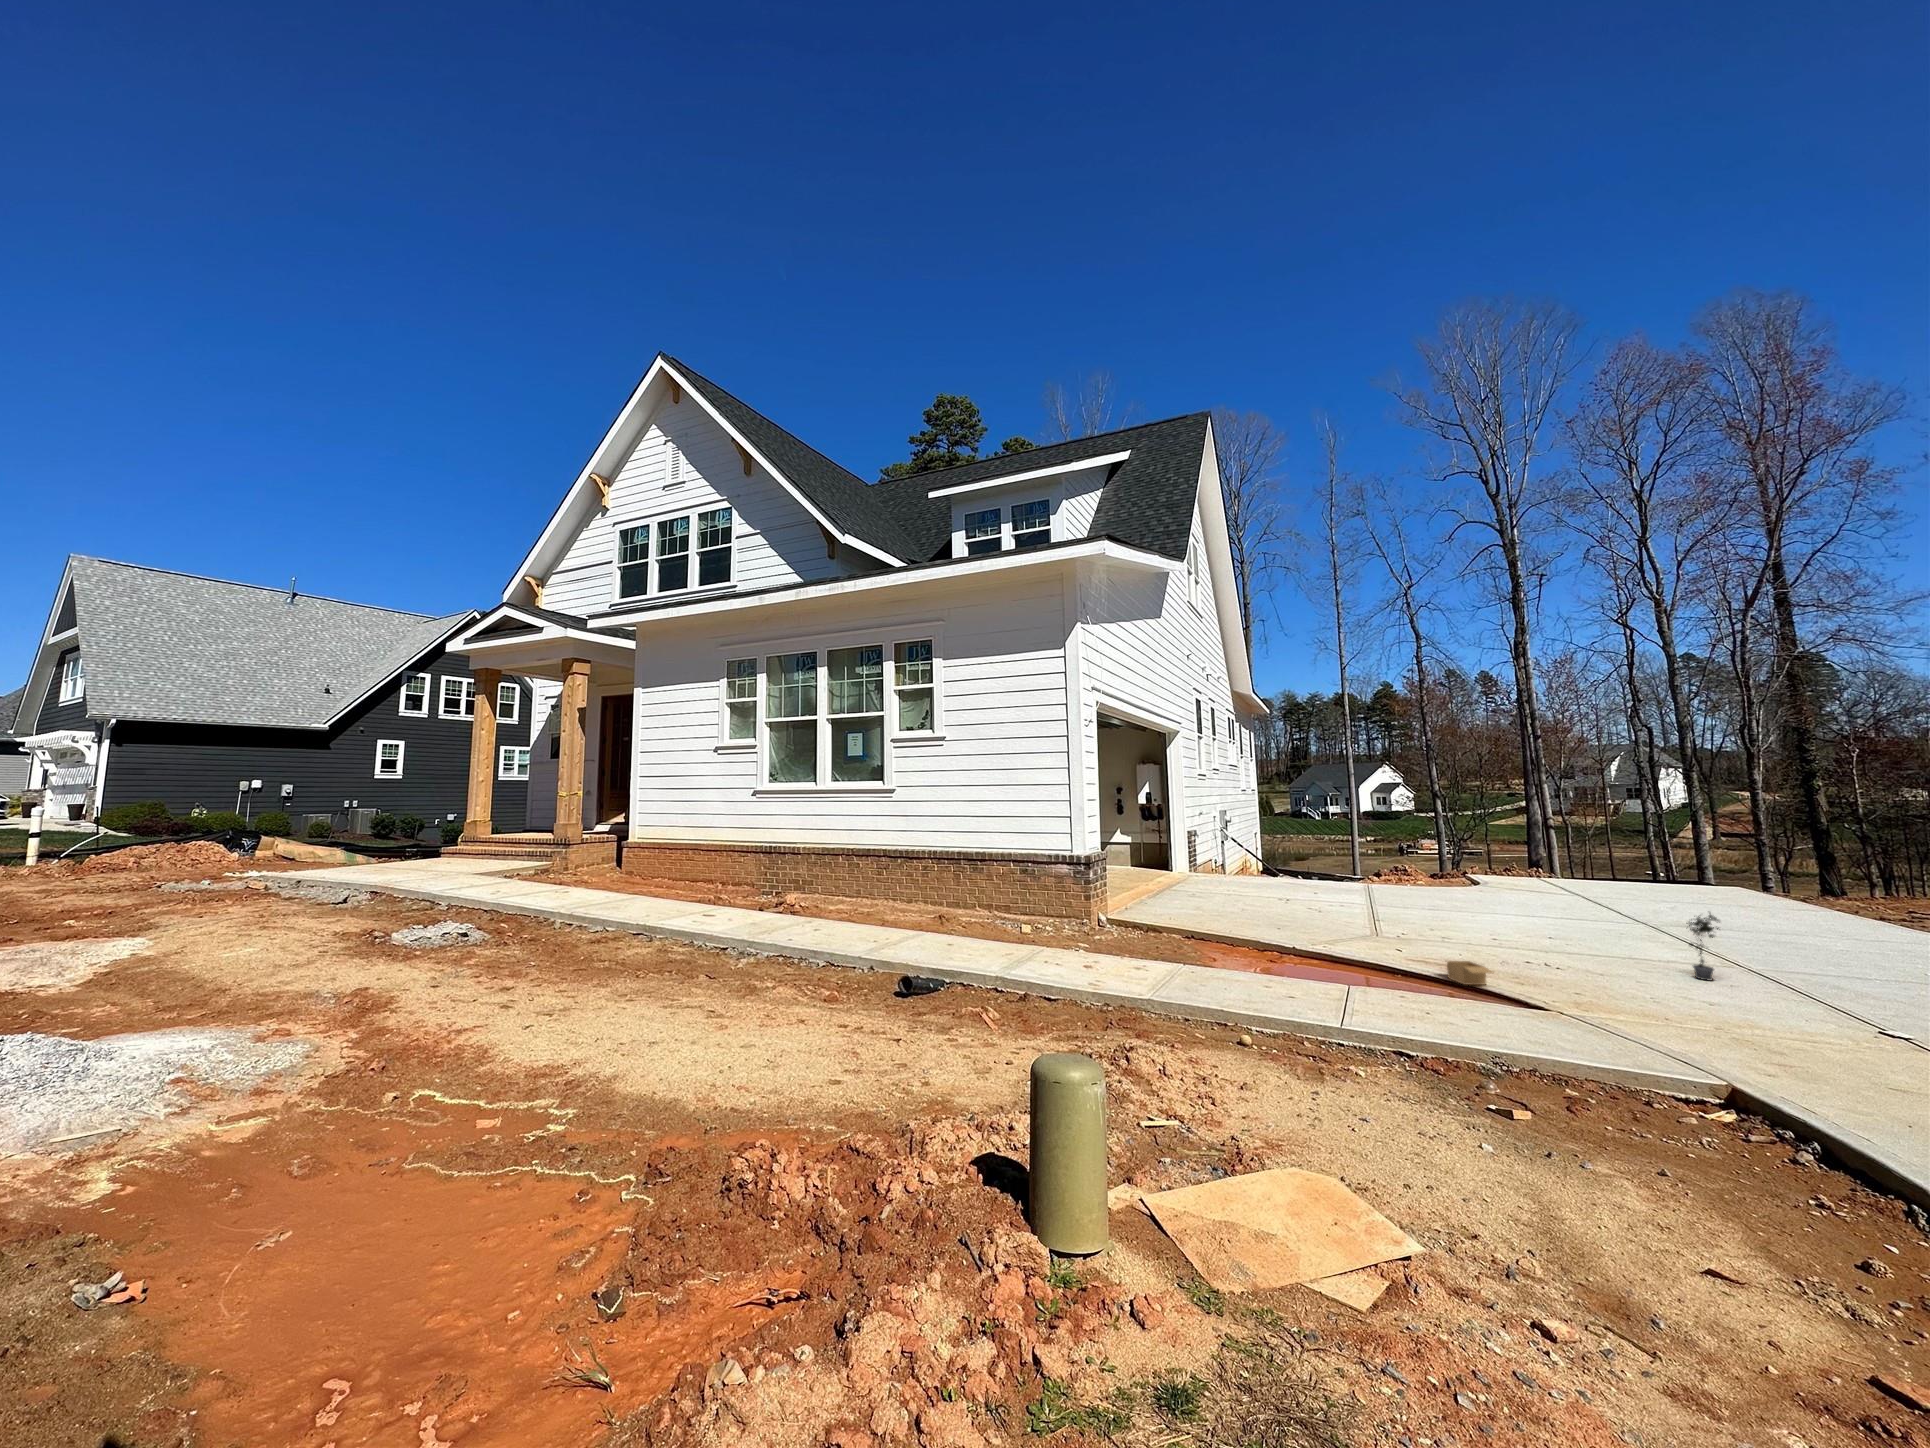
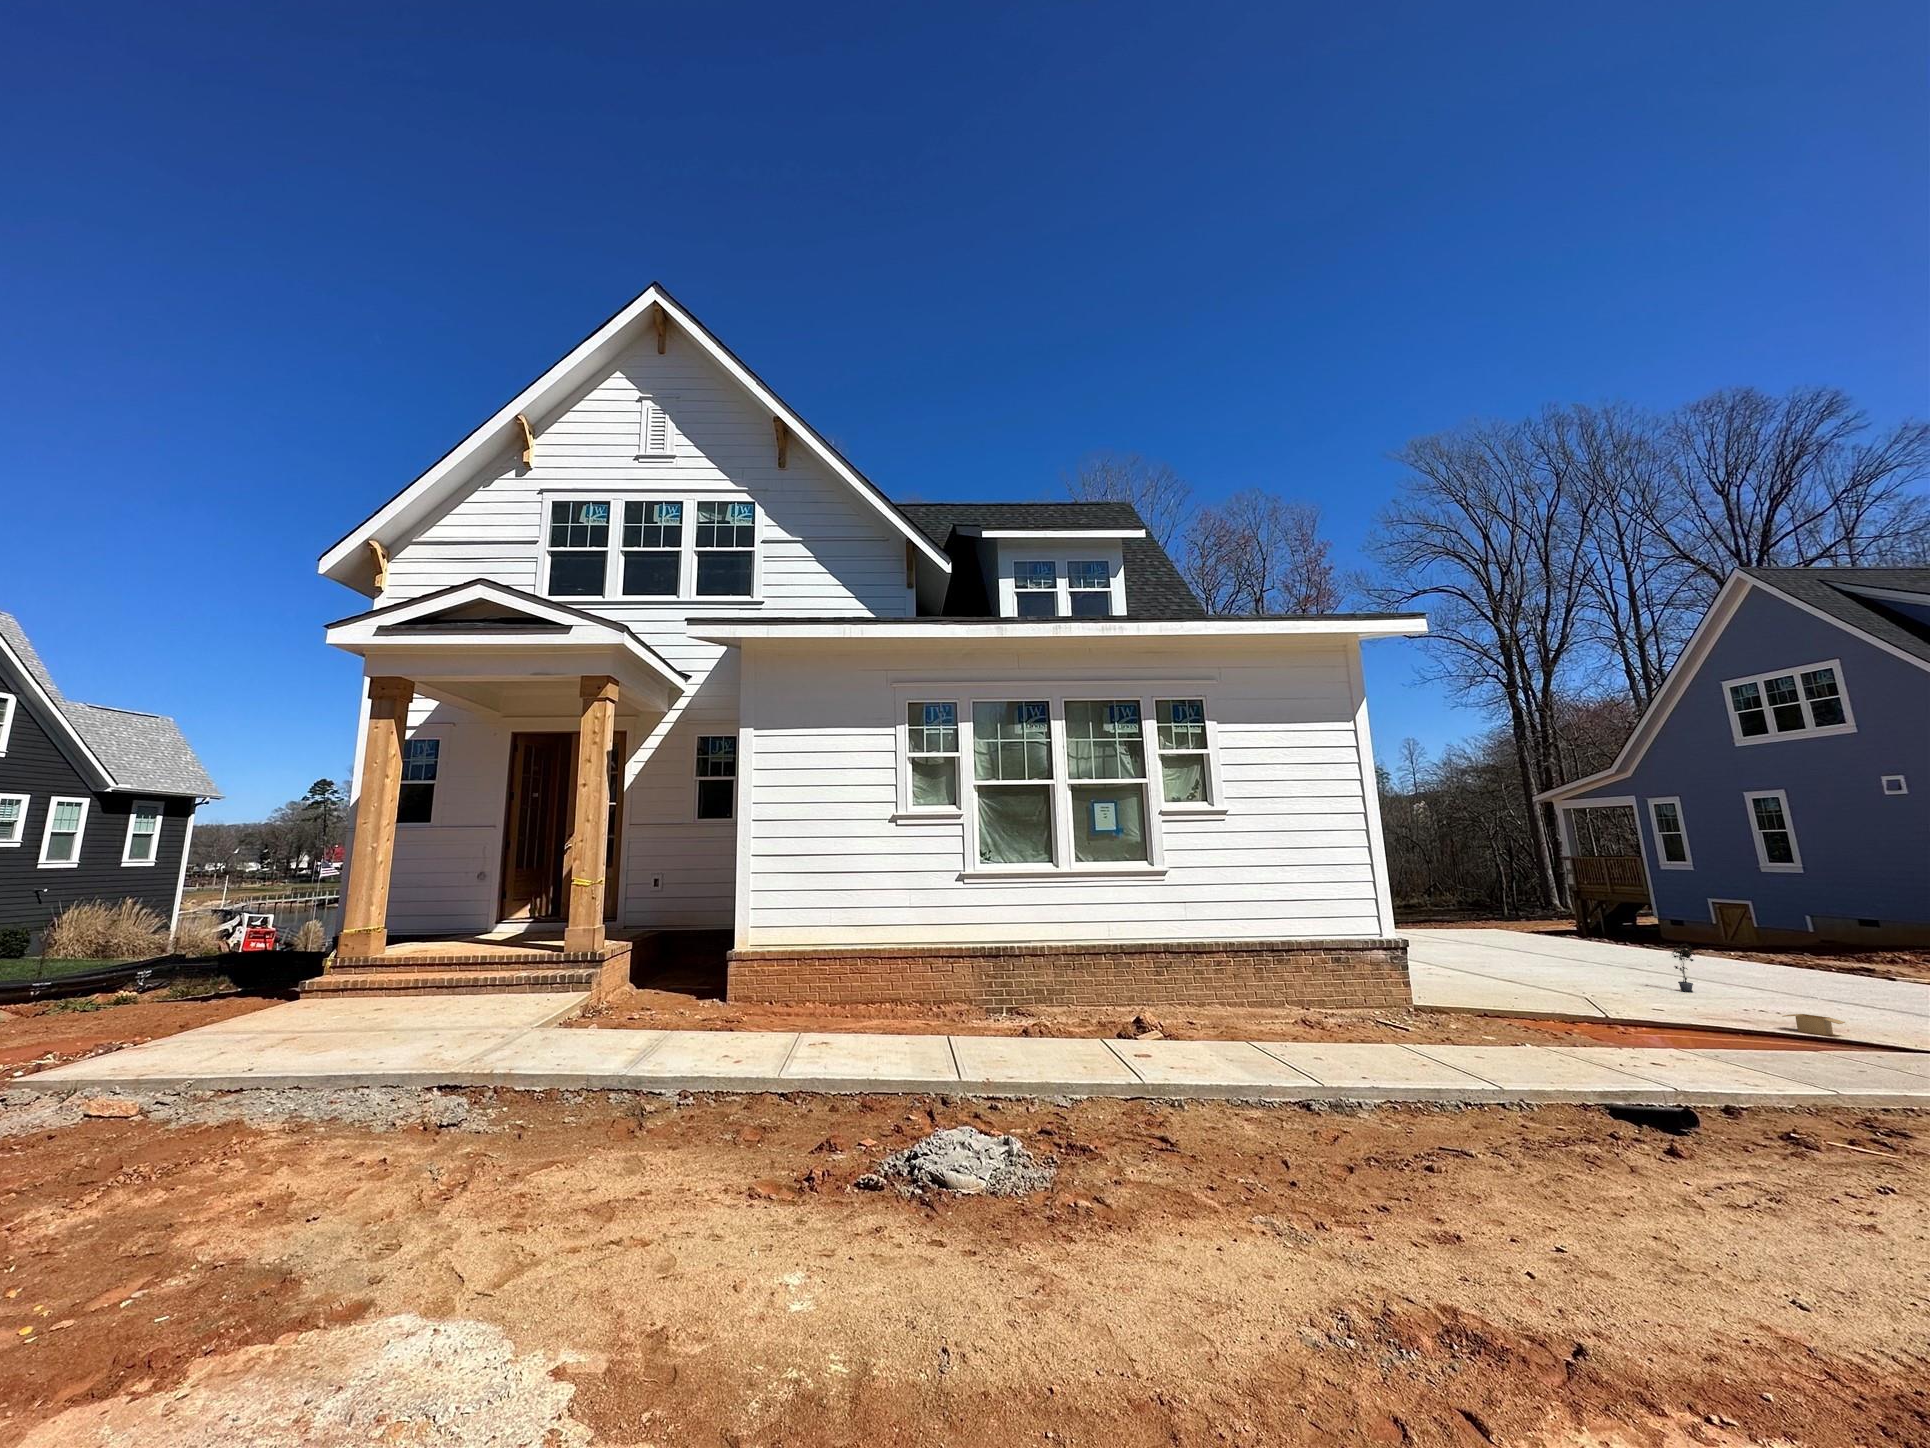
potted plant: present [1686,914,1719,981] -> present [1673,943,1695,992]

